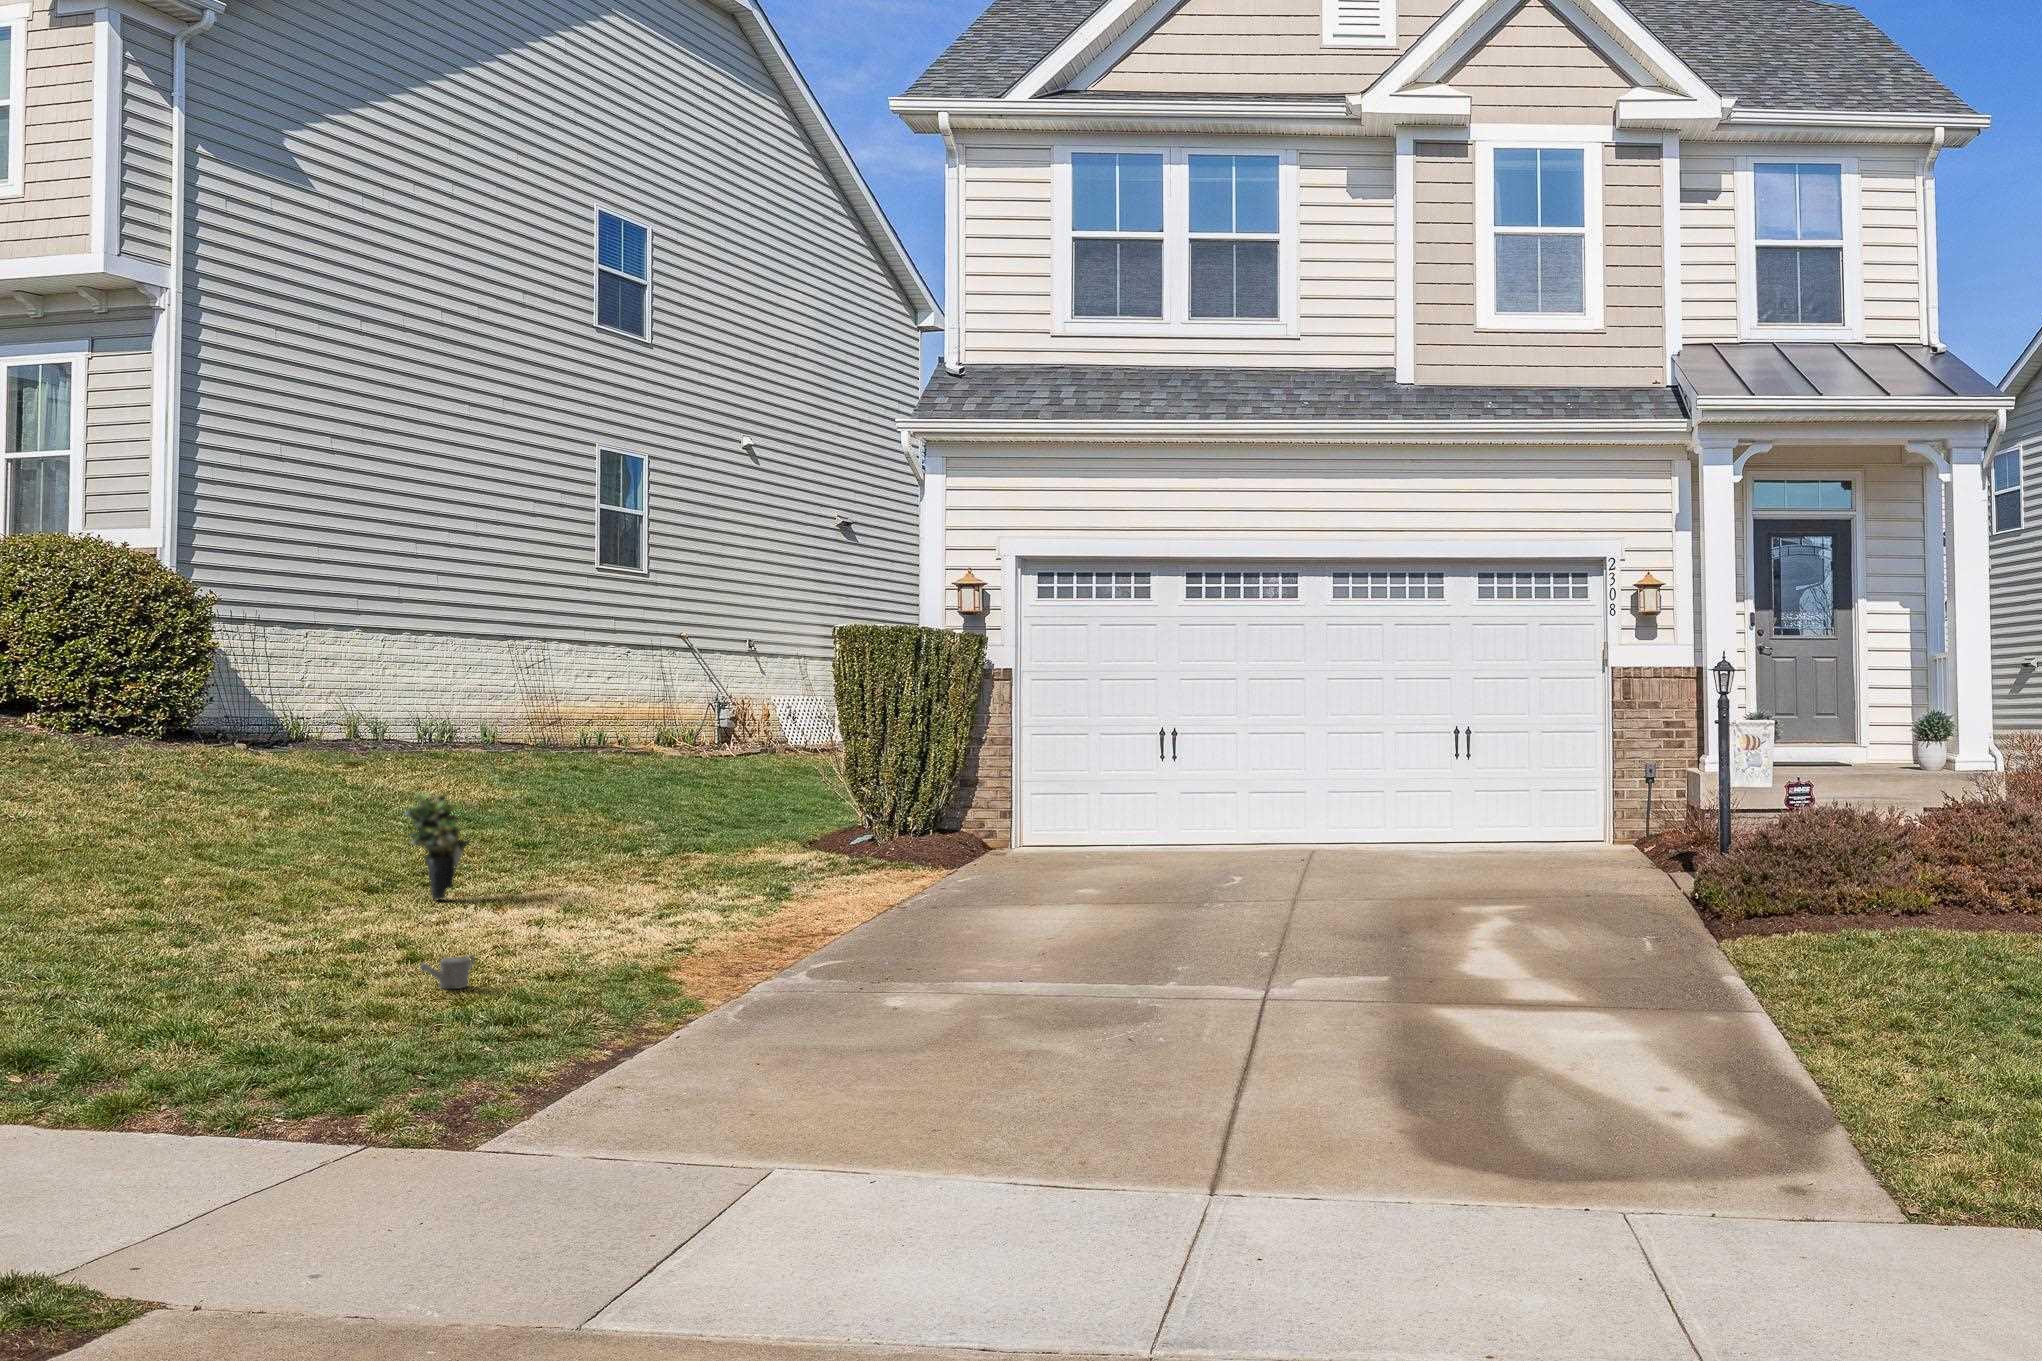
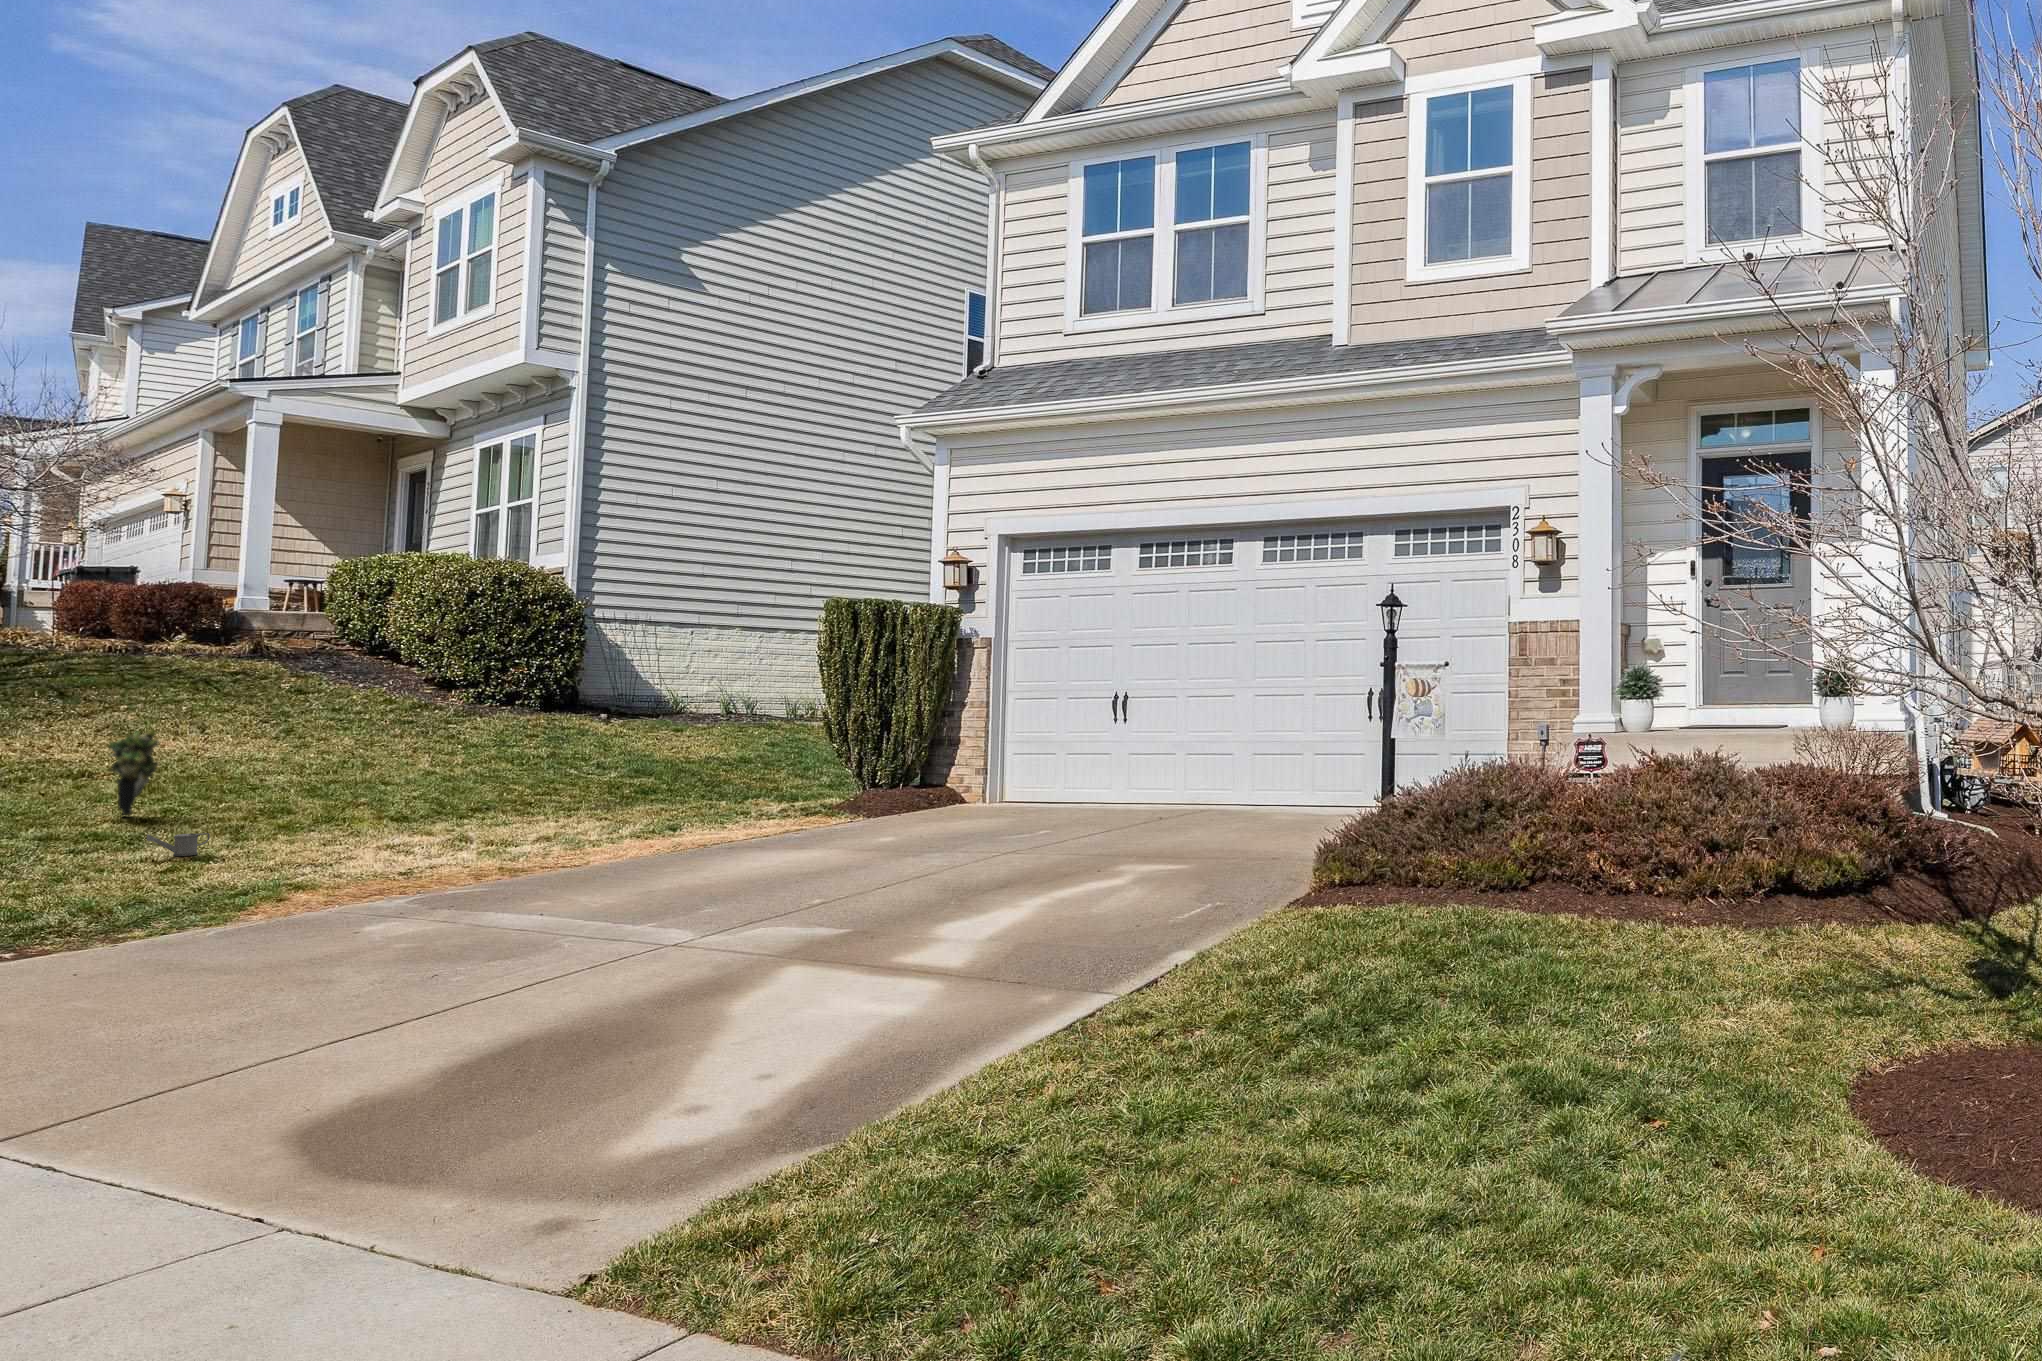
potted plant: present [406,792,469,901] -> present [108,730,159,816]

